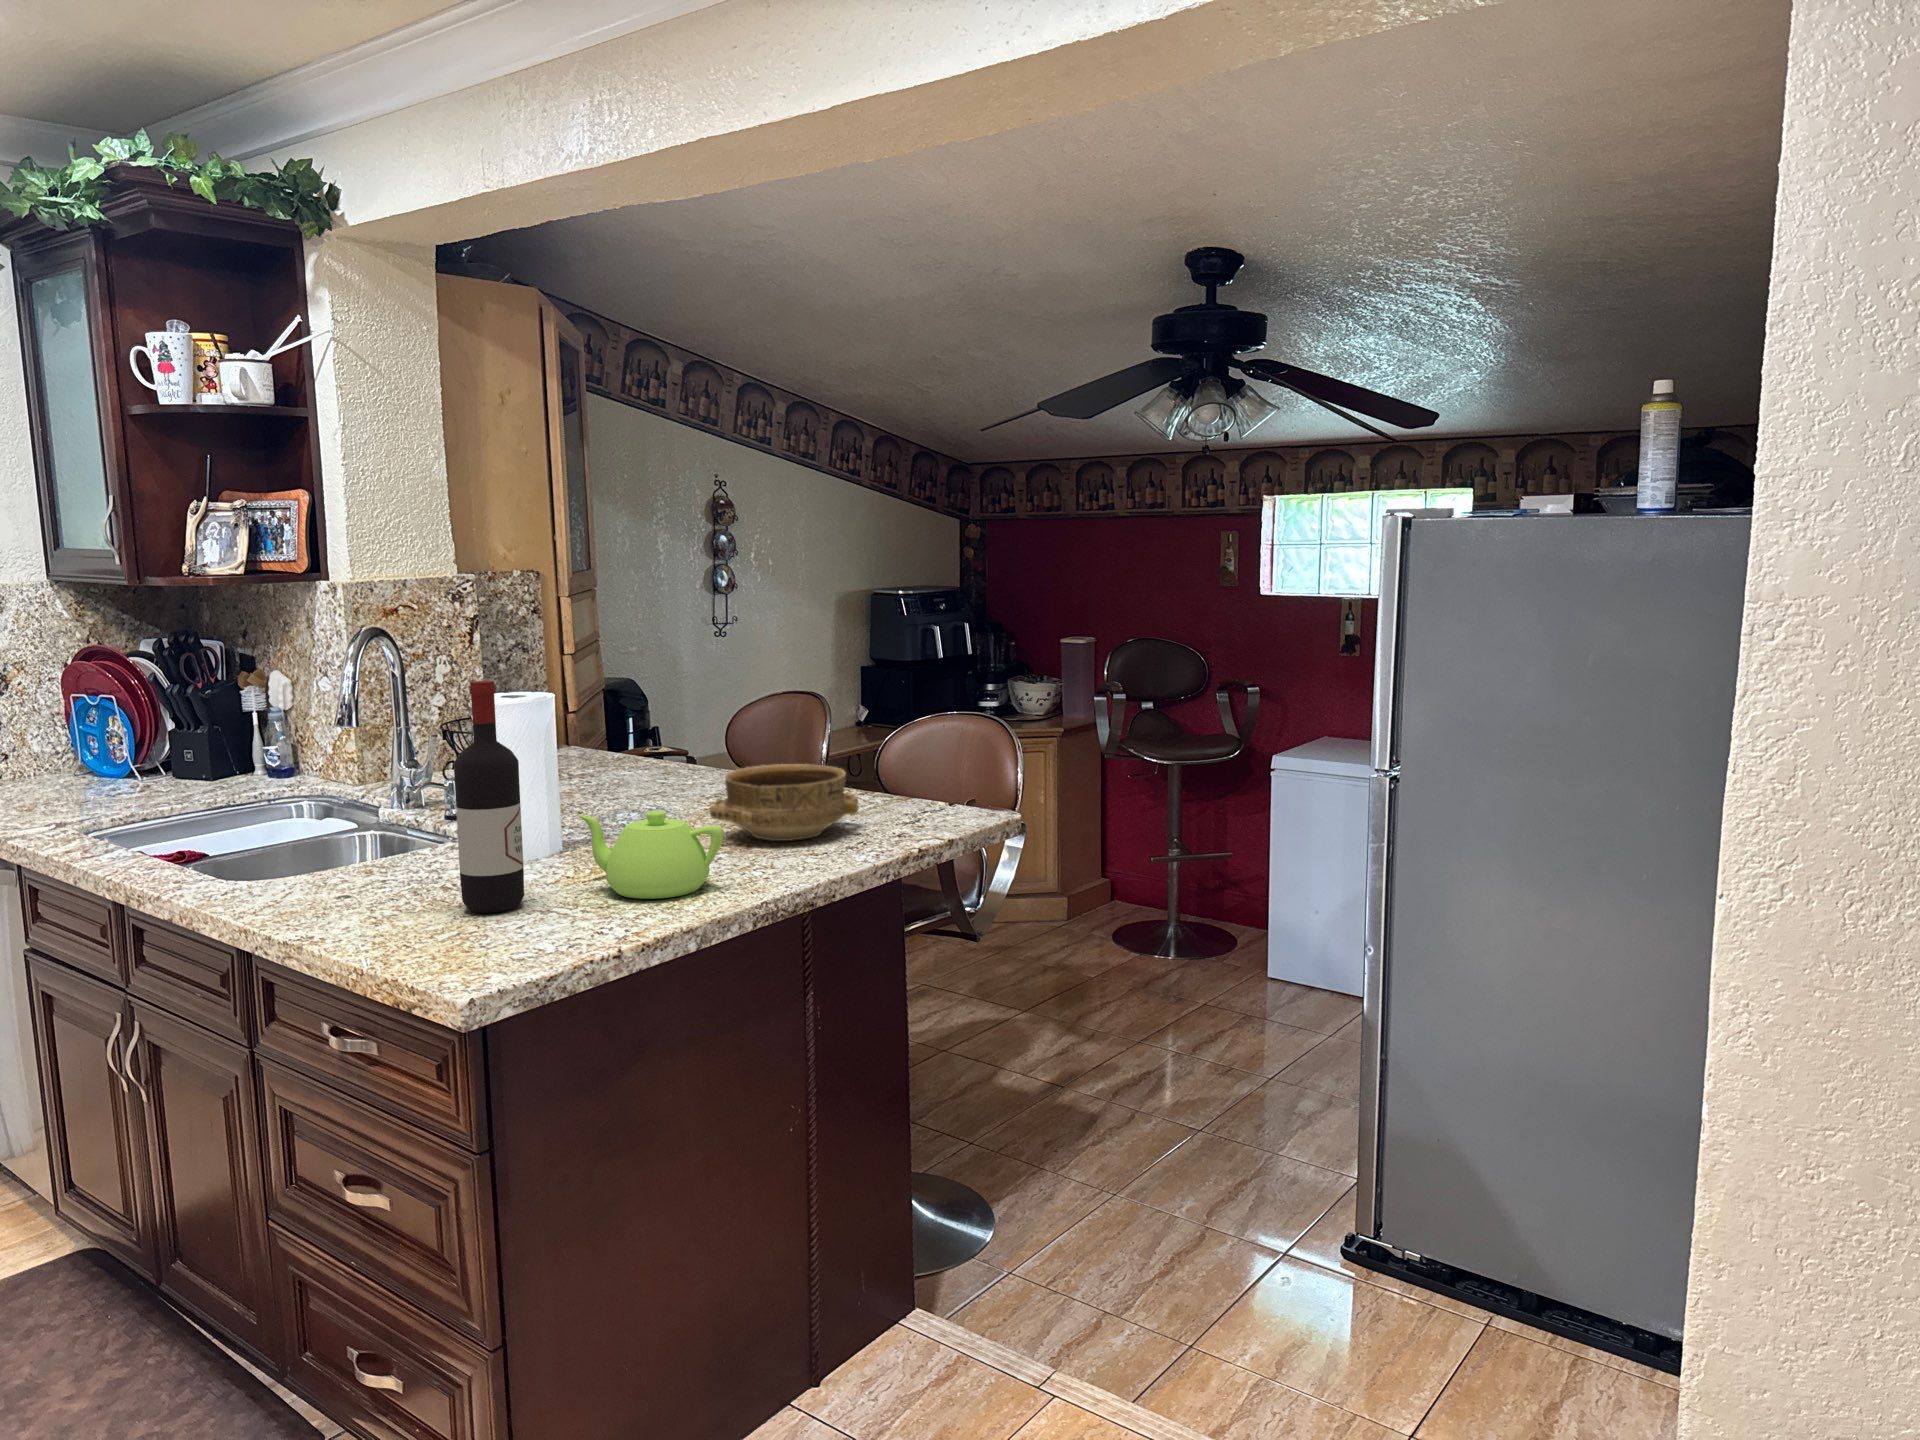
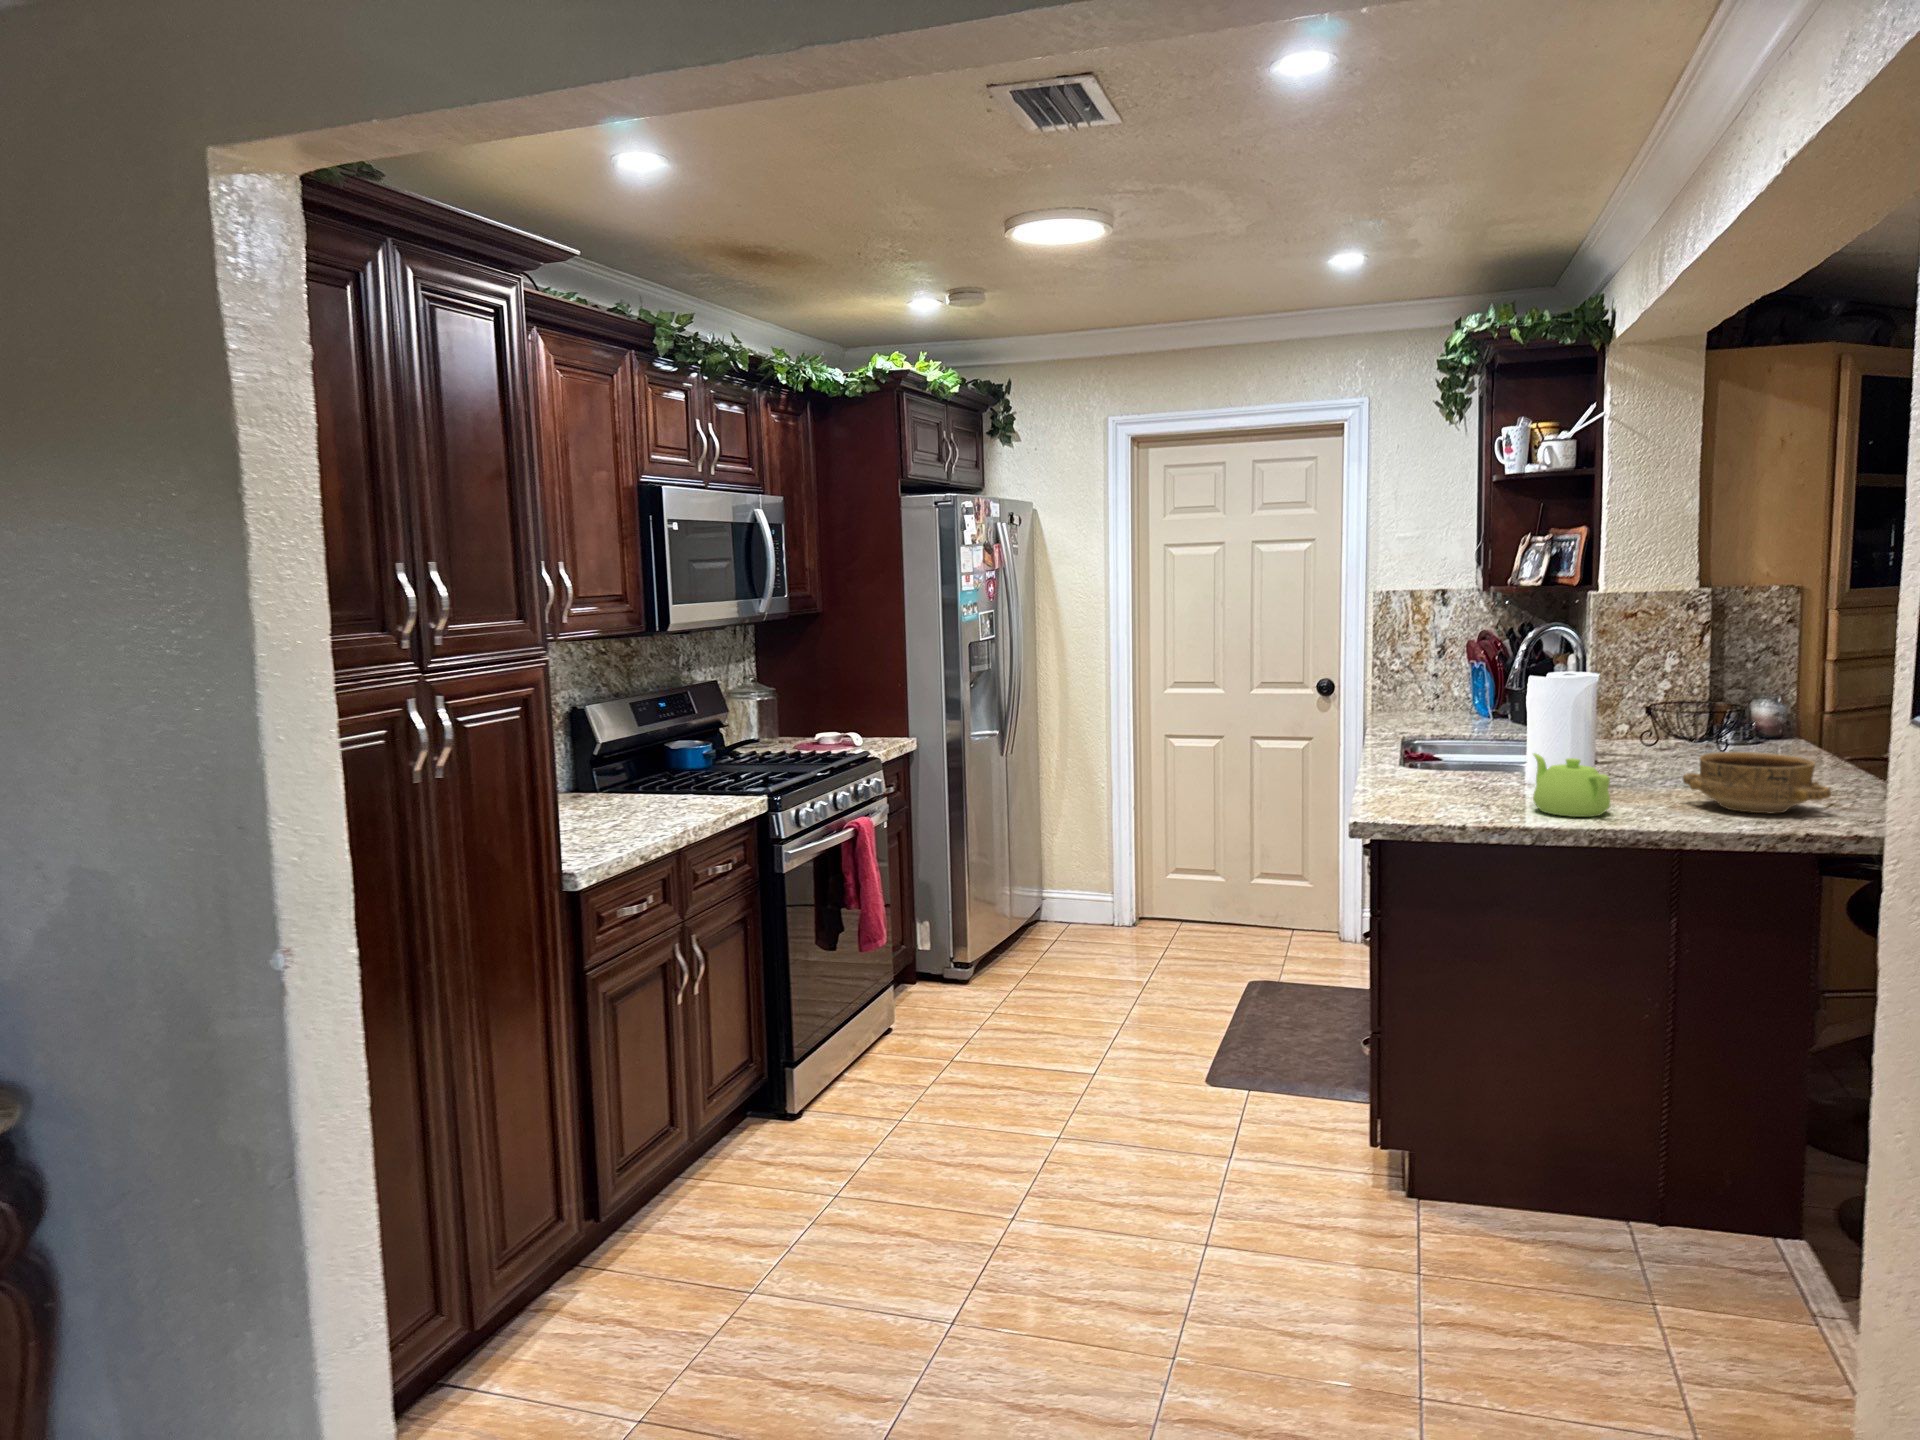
wine bottle: present [454,681,524,913] -> none [1450,660,1493,801]

